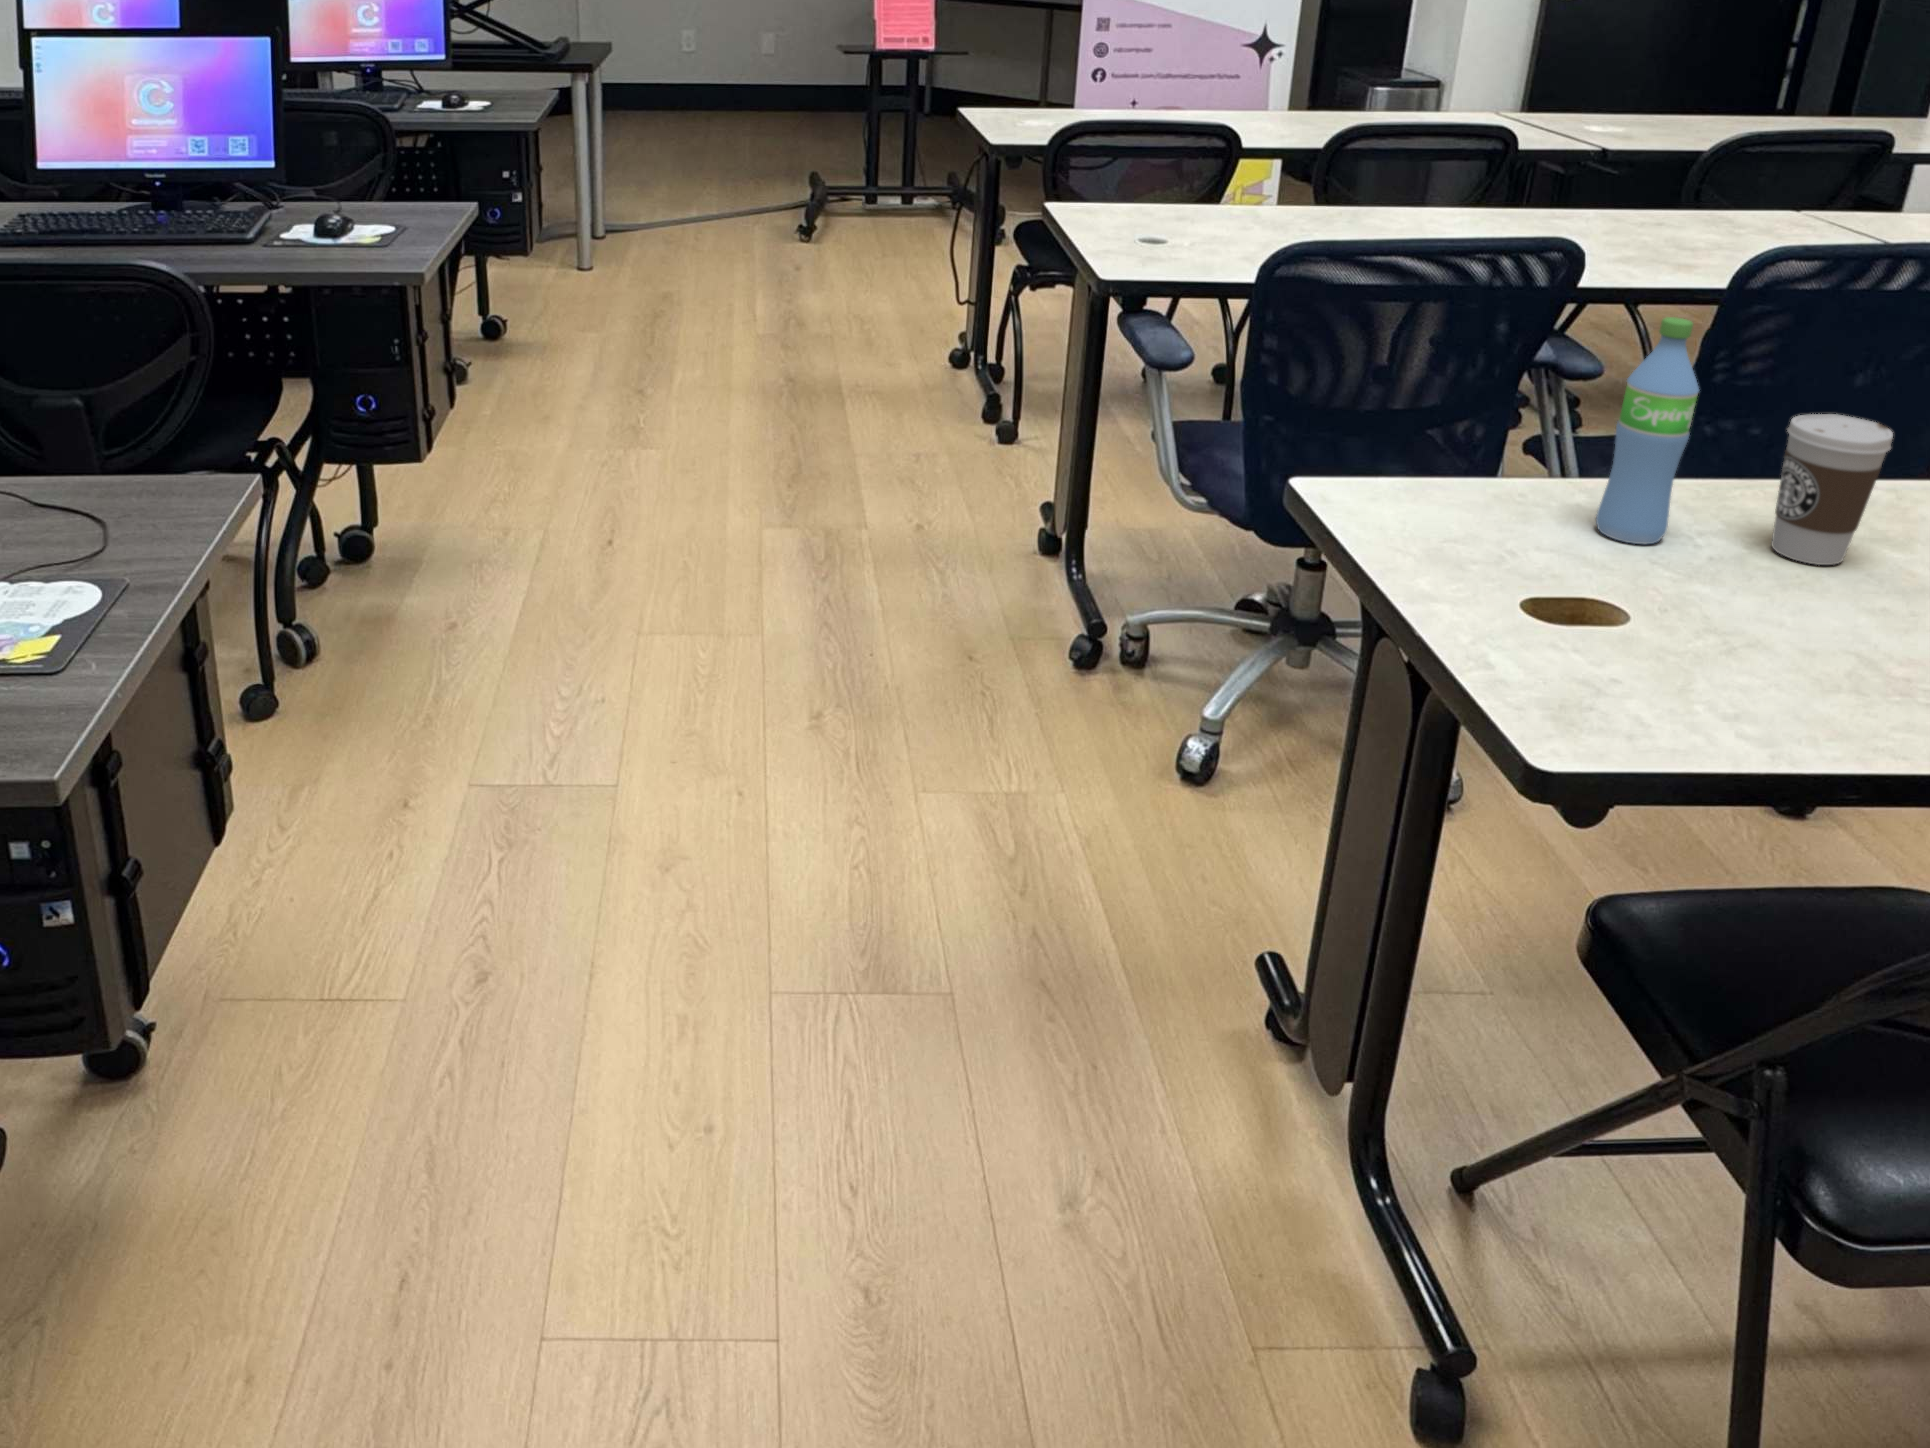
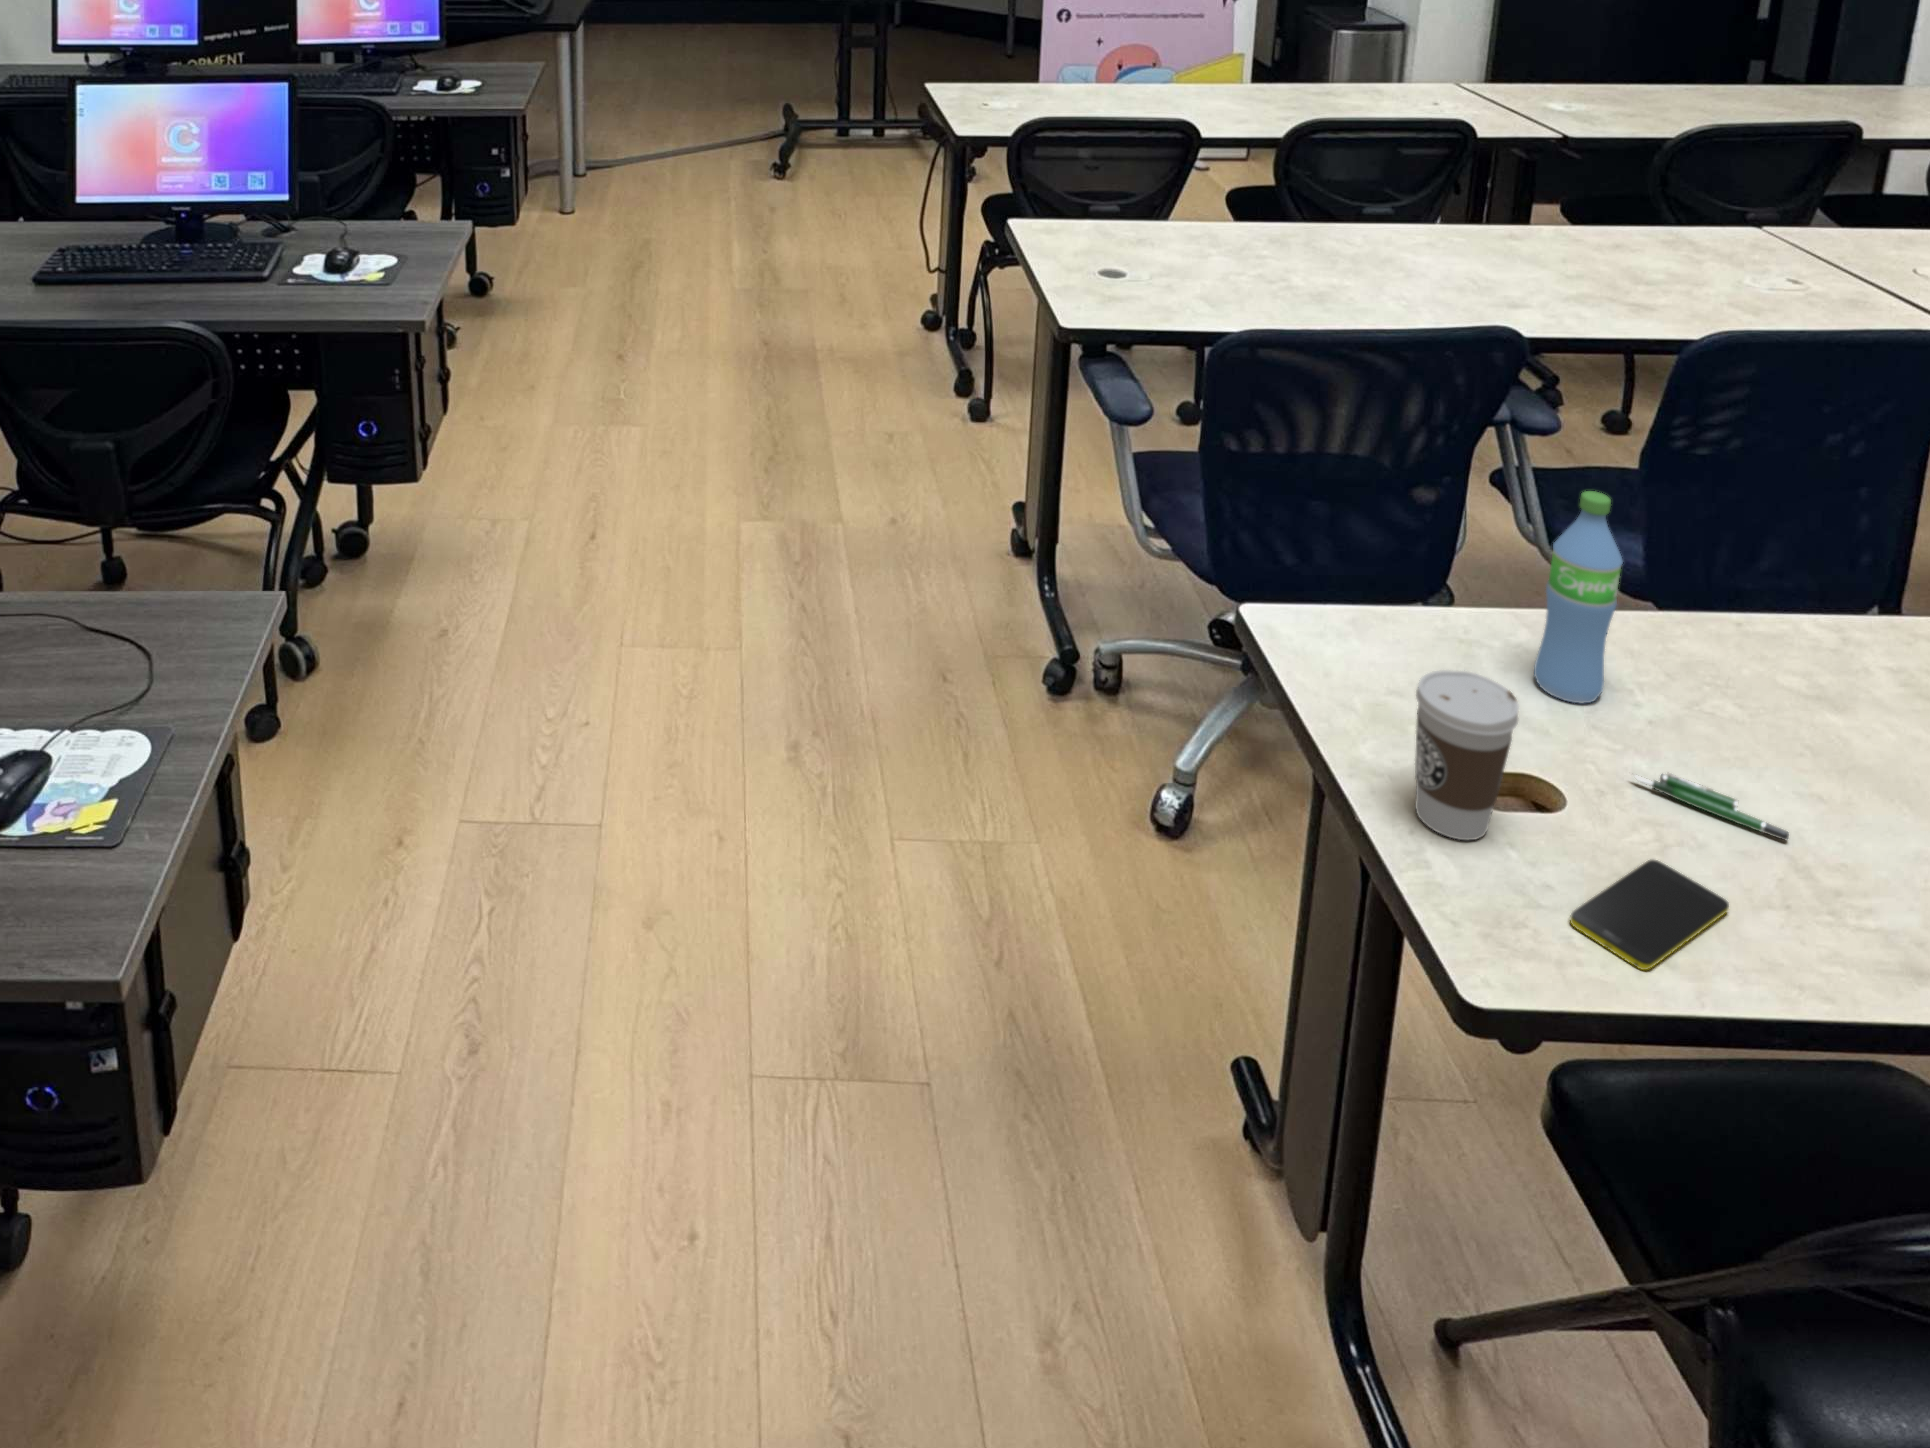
coffee cup: present [1771,414,1893,565] -> present [1415,670,1519,840]
pen: none [1697,587,1861,638] -> present [1634,773,1789,840]
smartphone: none [1644,650,1805,733] -> present [1570,860,1729,970]

